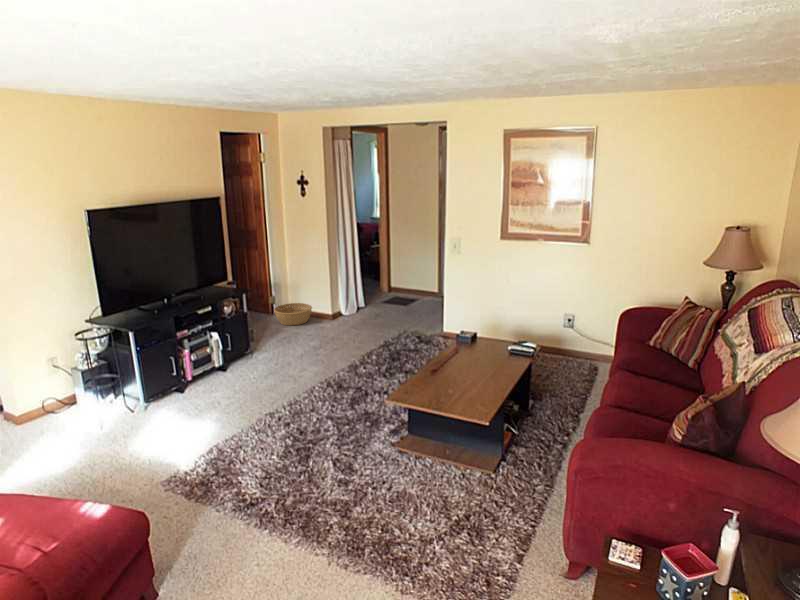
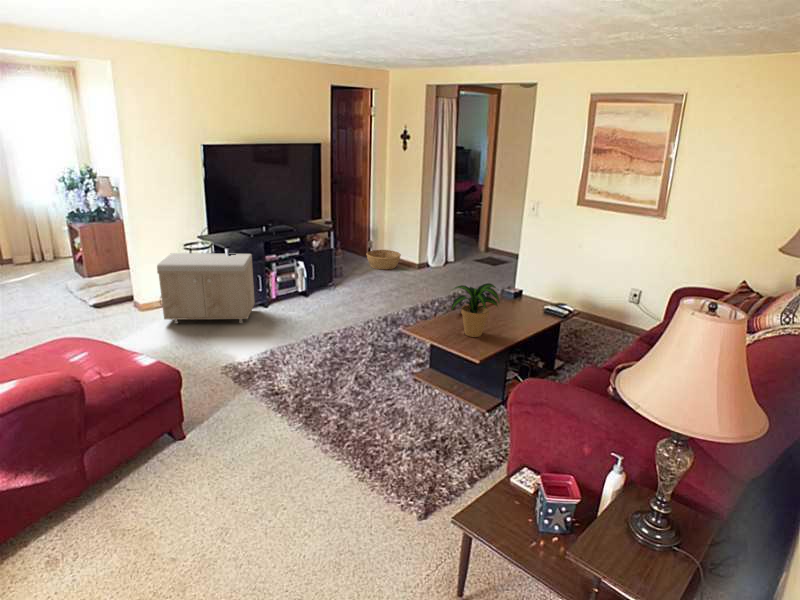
storage bench: none [43,333,170,435] -> present [157,253,255,323]
potted plant: none [428,334,488,394] -> present [452,283,499,337]

